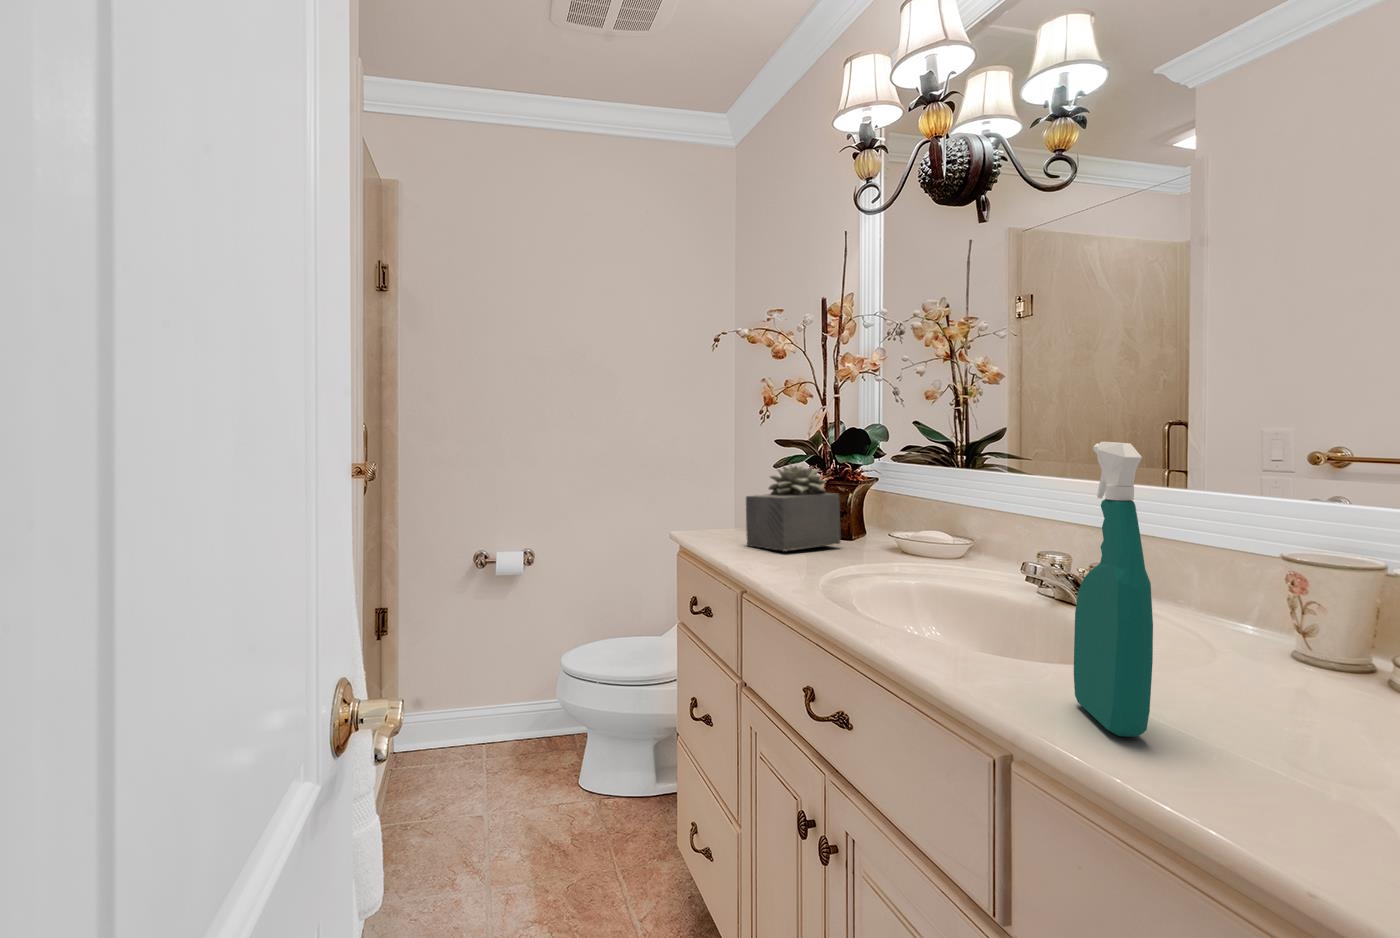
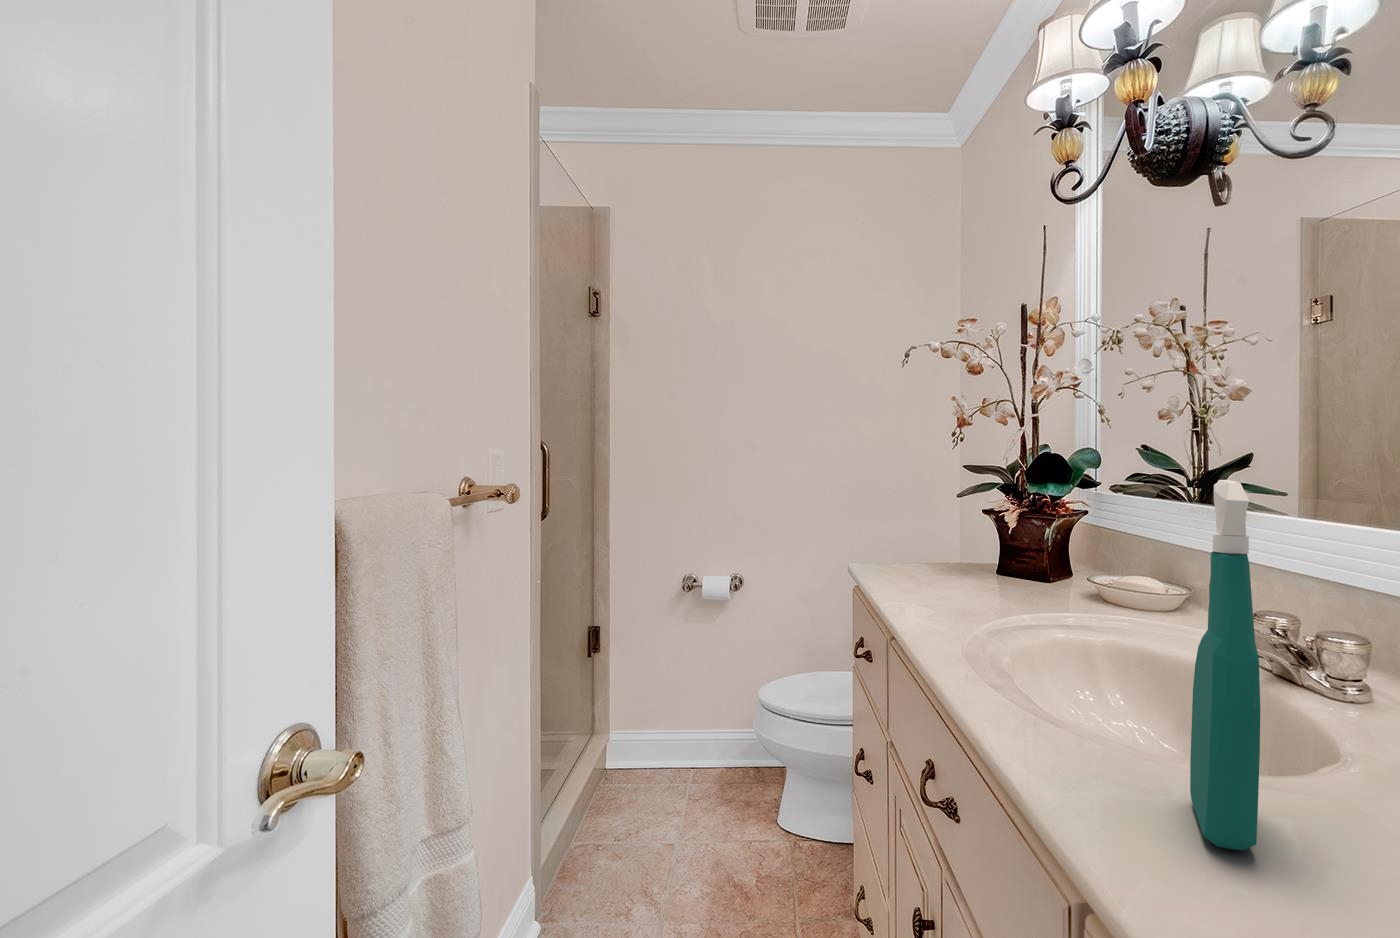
succulent plant: present [746,464,841,551] -> none [916,493,1032,593]

